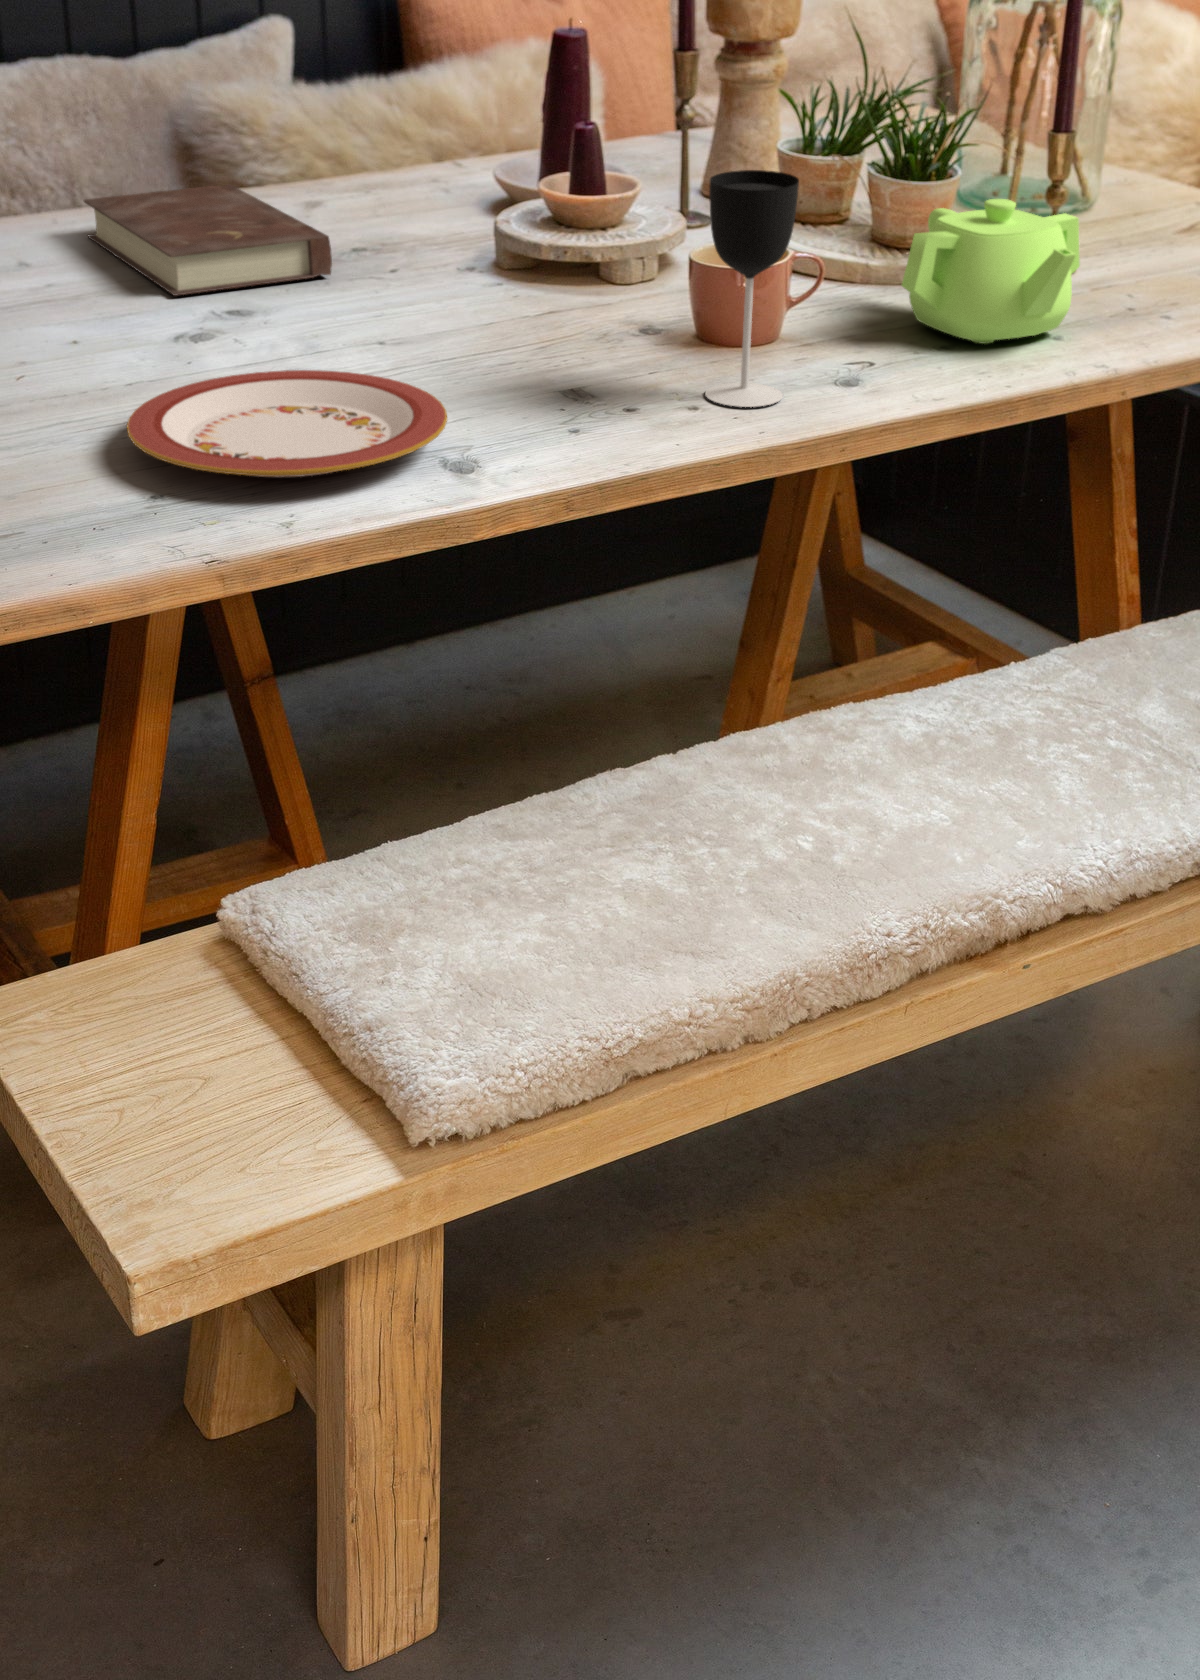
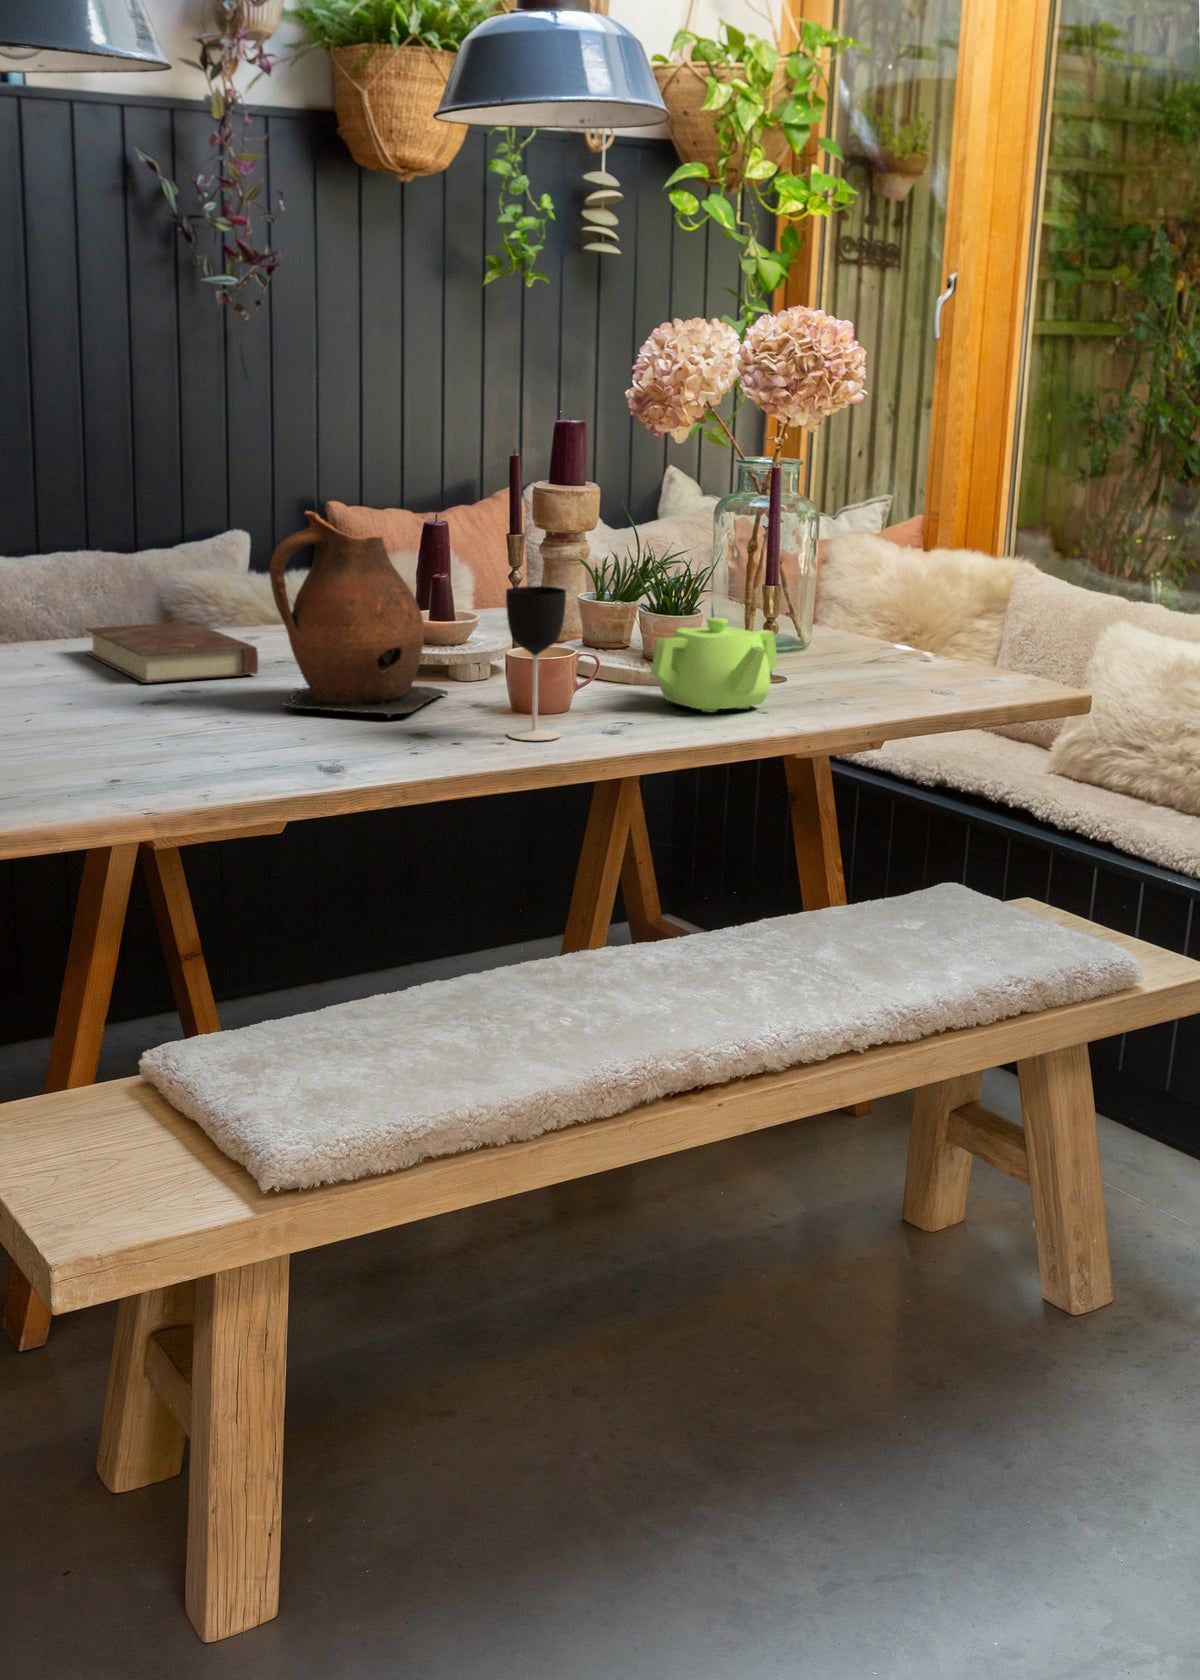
ceramic pitcher: none [353,45,605,364] -> present [270,511,448,718]
plate: present [127,370,447,477] -> none [99,715,322,770]

